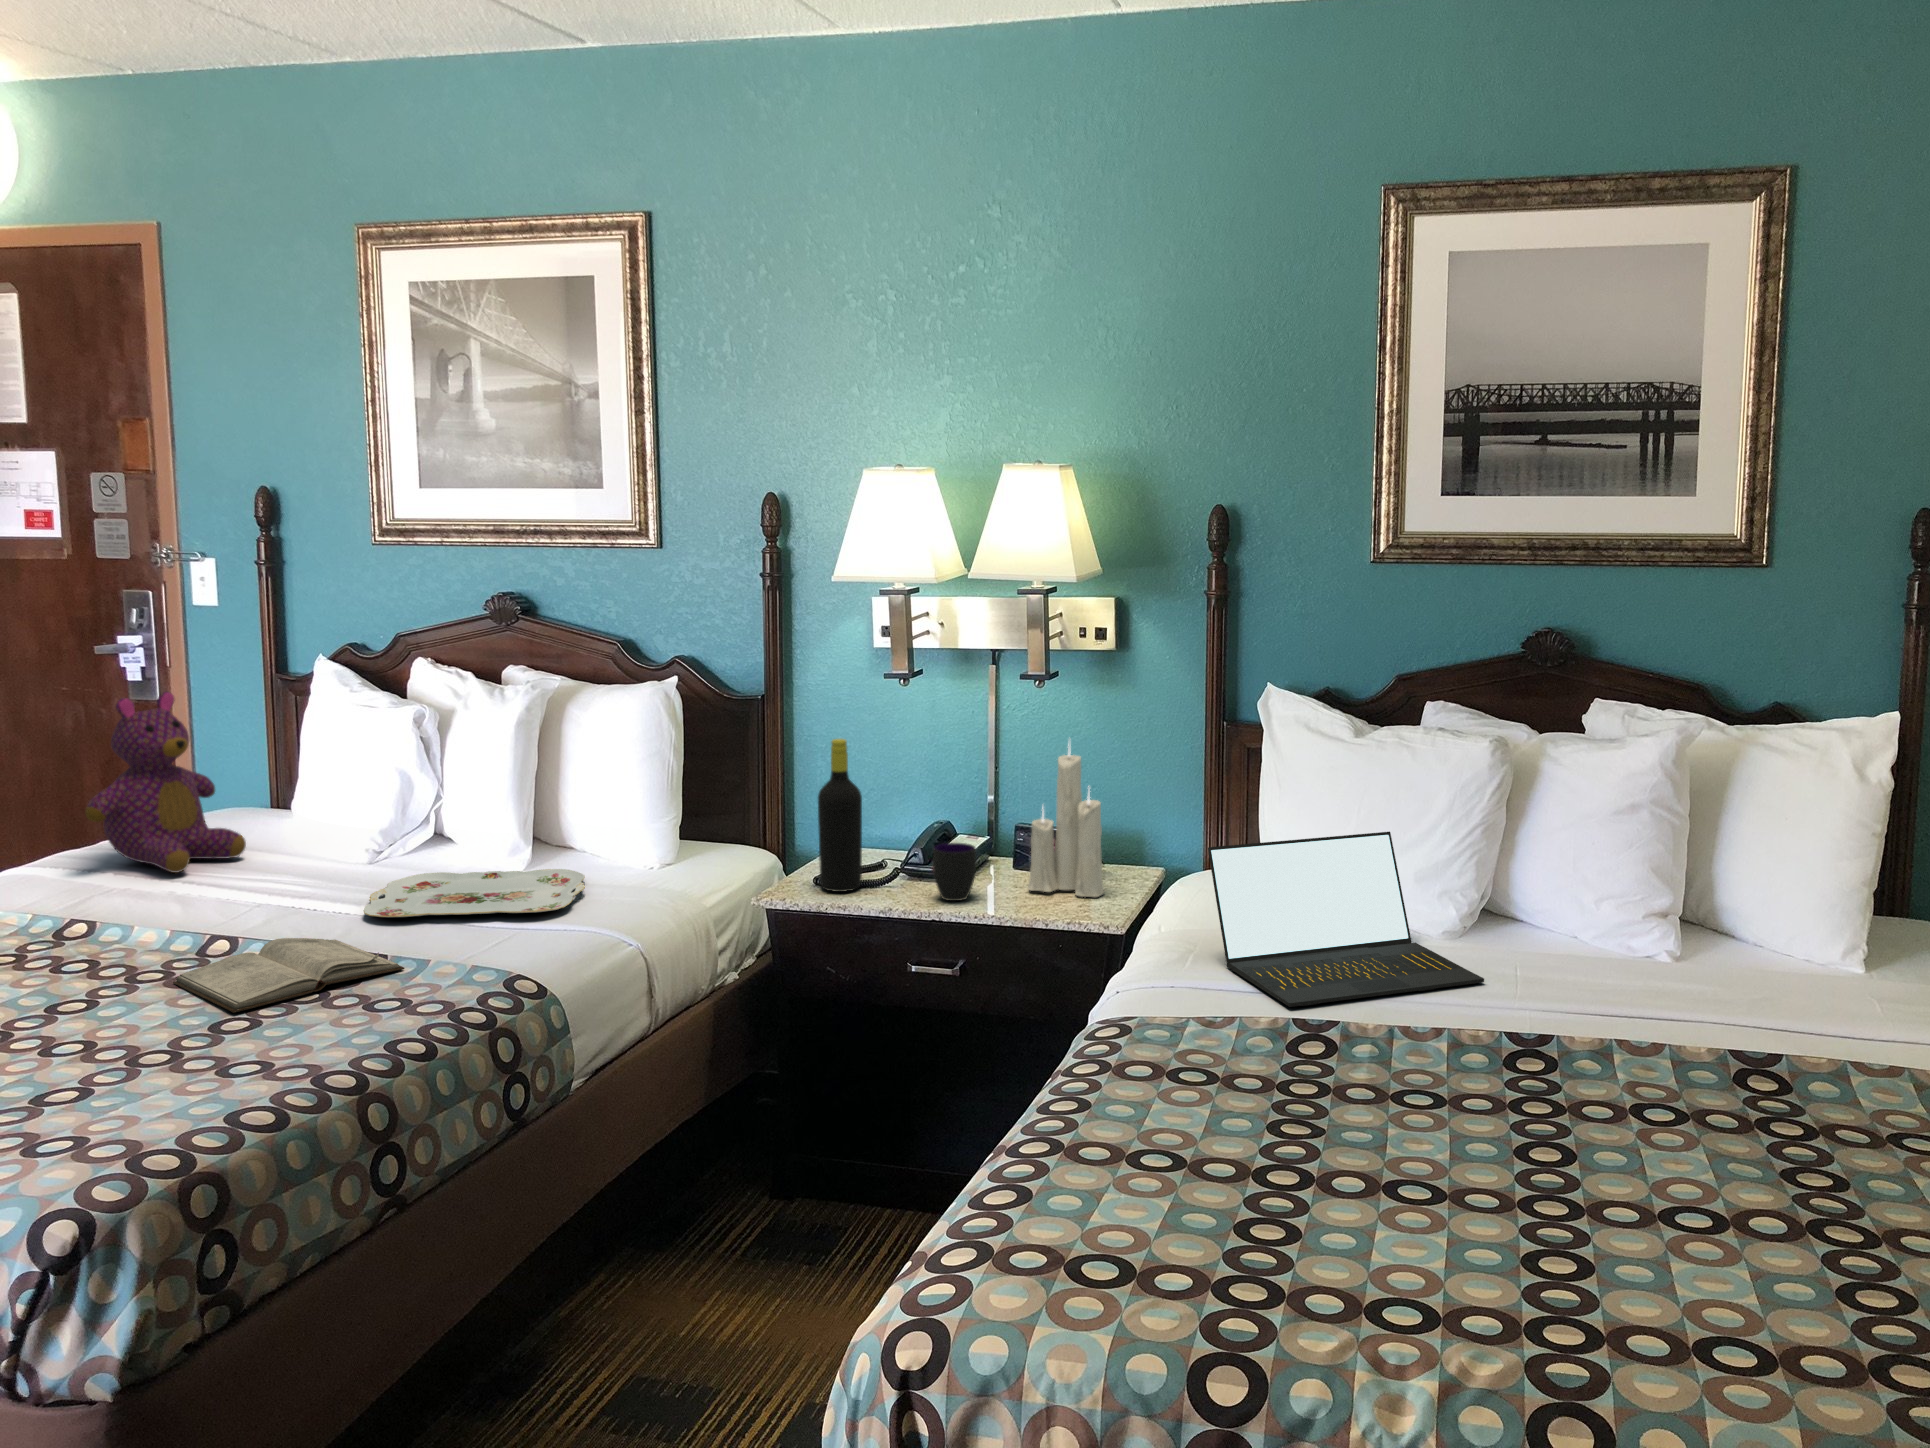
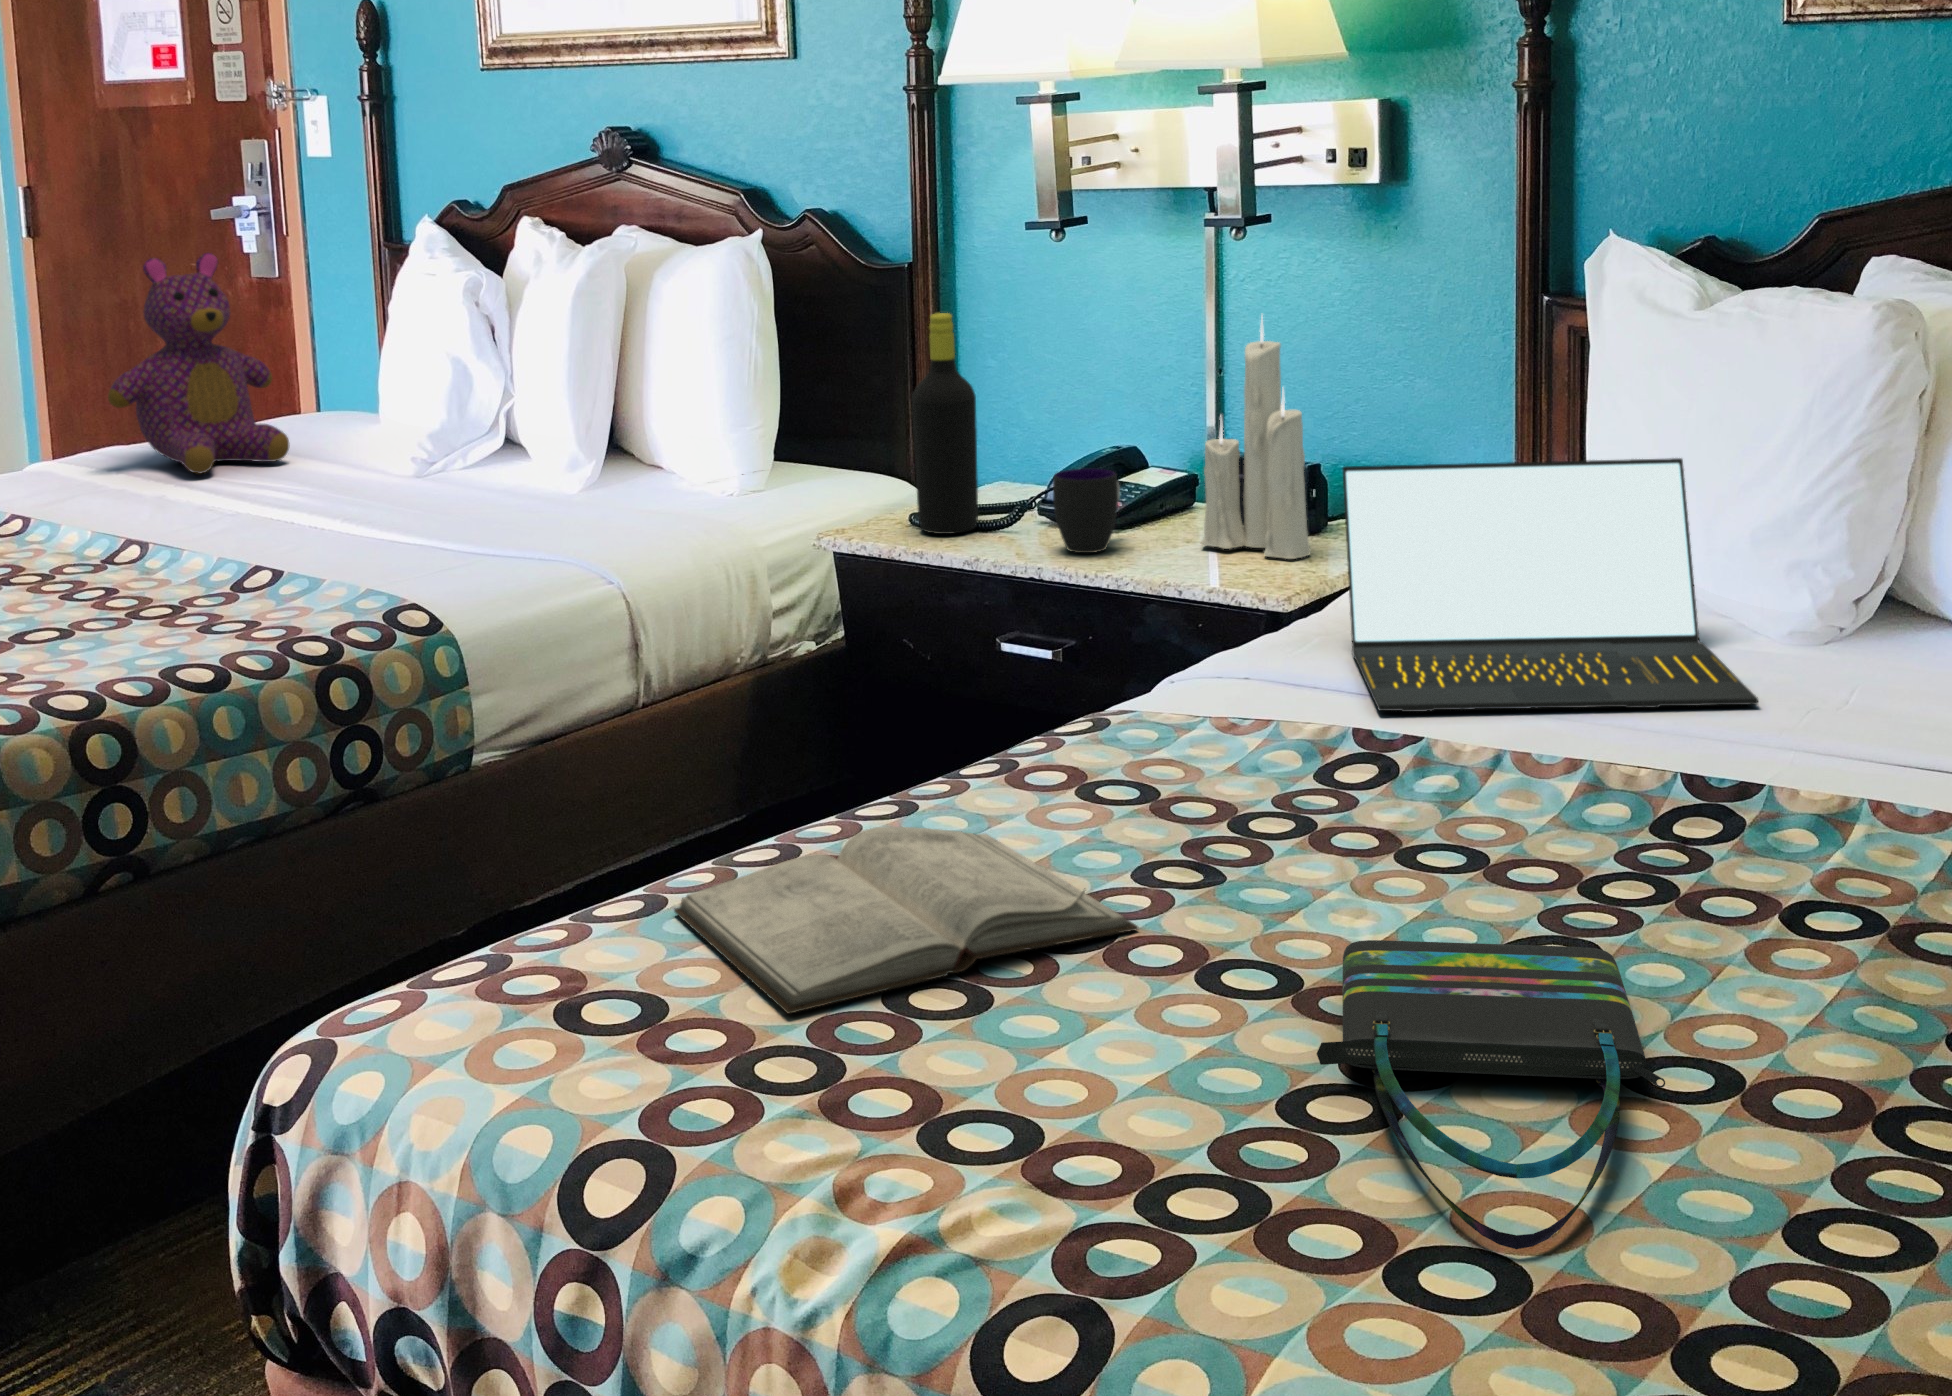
serving tray: present [364,869,585,917] -> none [339,486,636,536]
diary: present [173,938,404,1013] -> present [674,827,1138,1014]
tote bag: none [1471,1157,1758,1352] -> present [1317,940,1665,1249]

